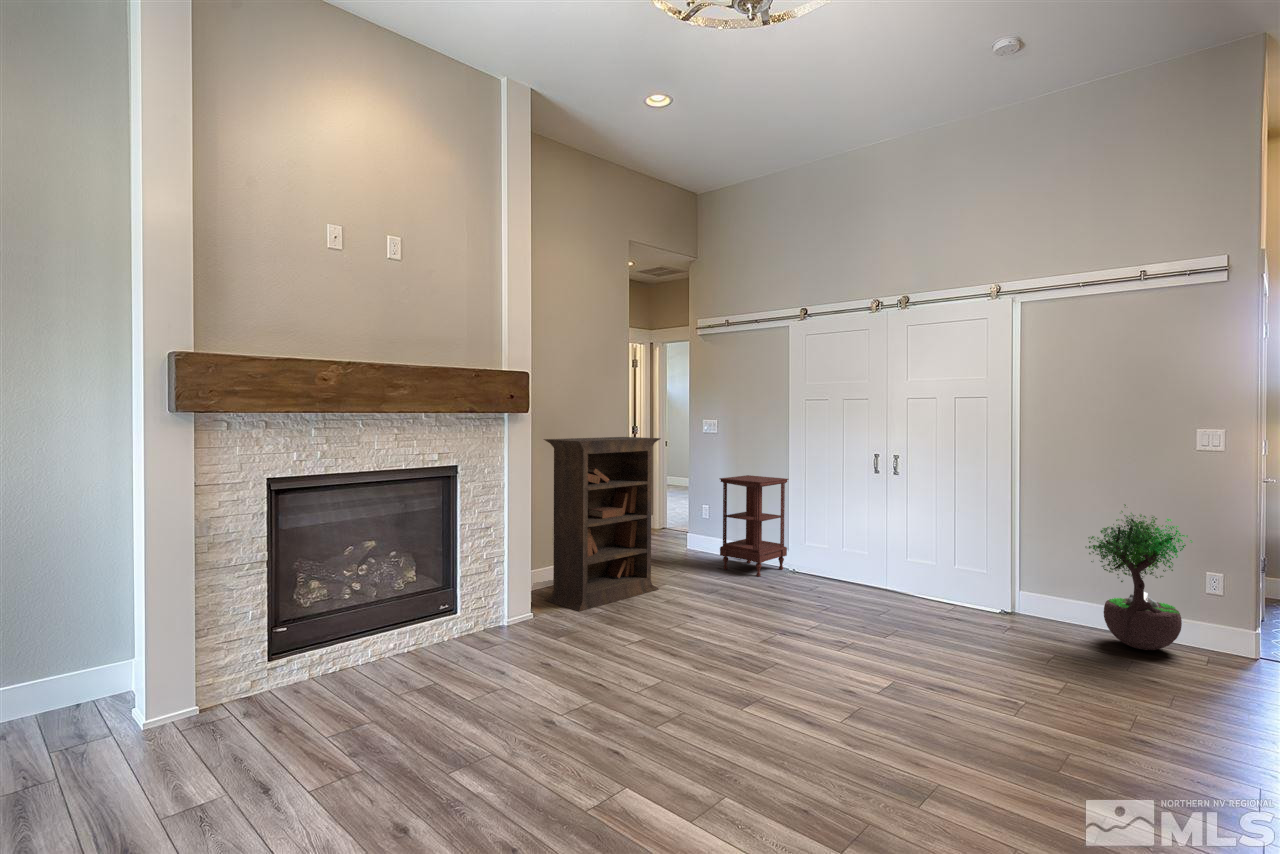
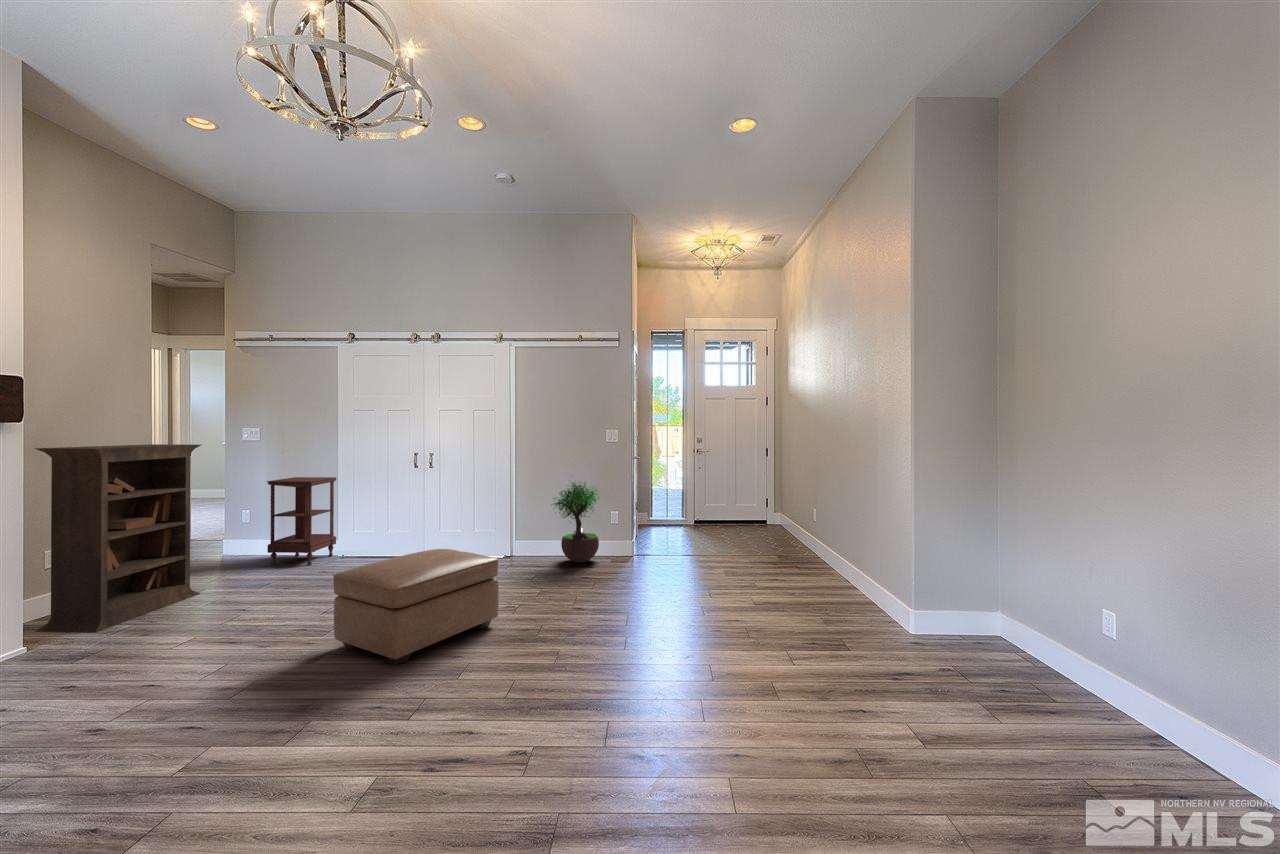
ottoman: none [764,593,986,746] -> present [333,549,499,665]

